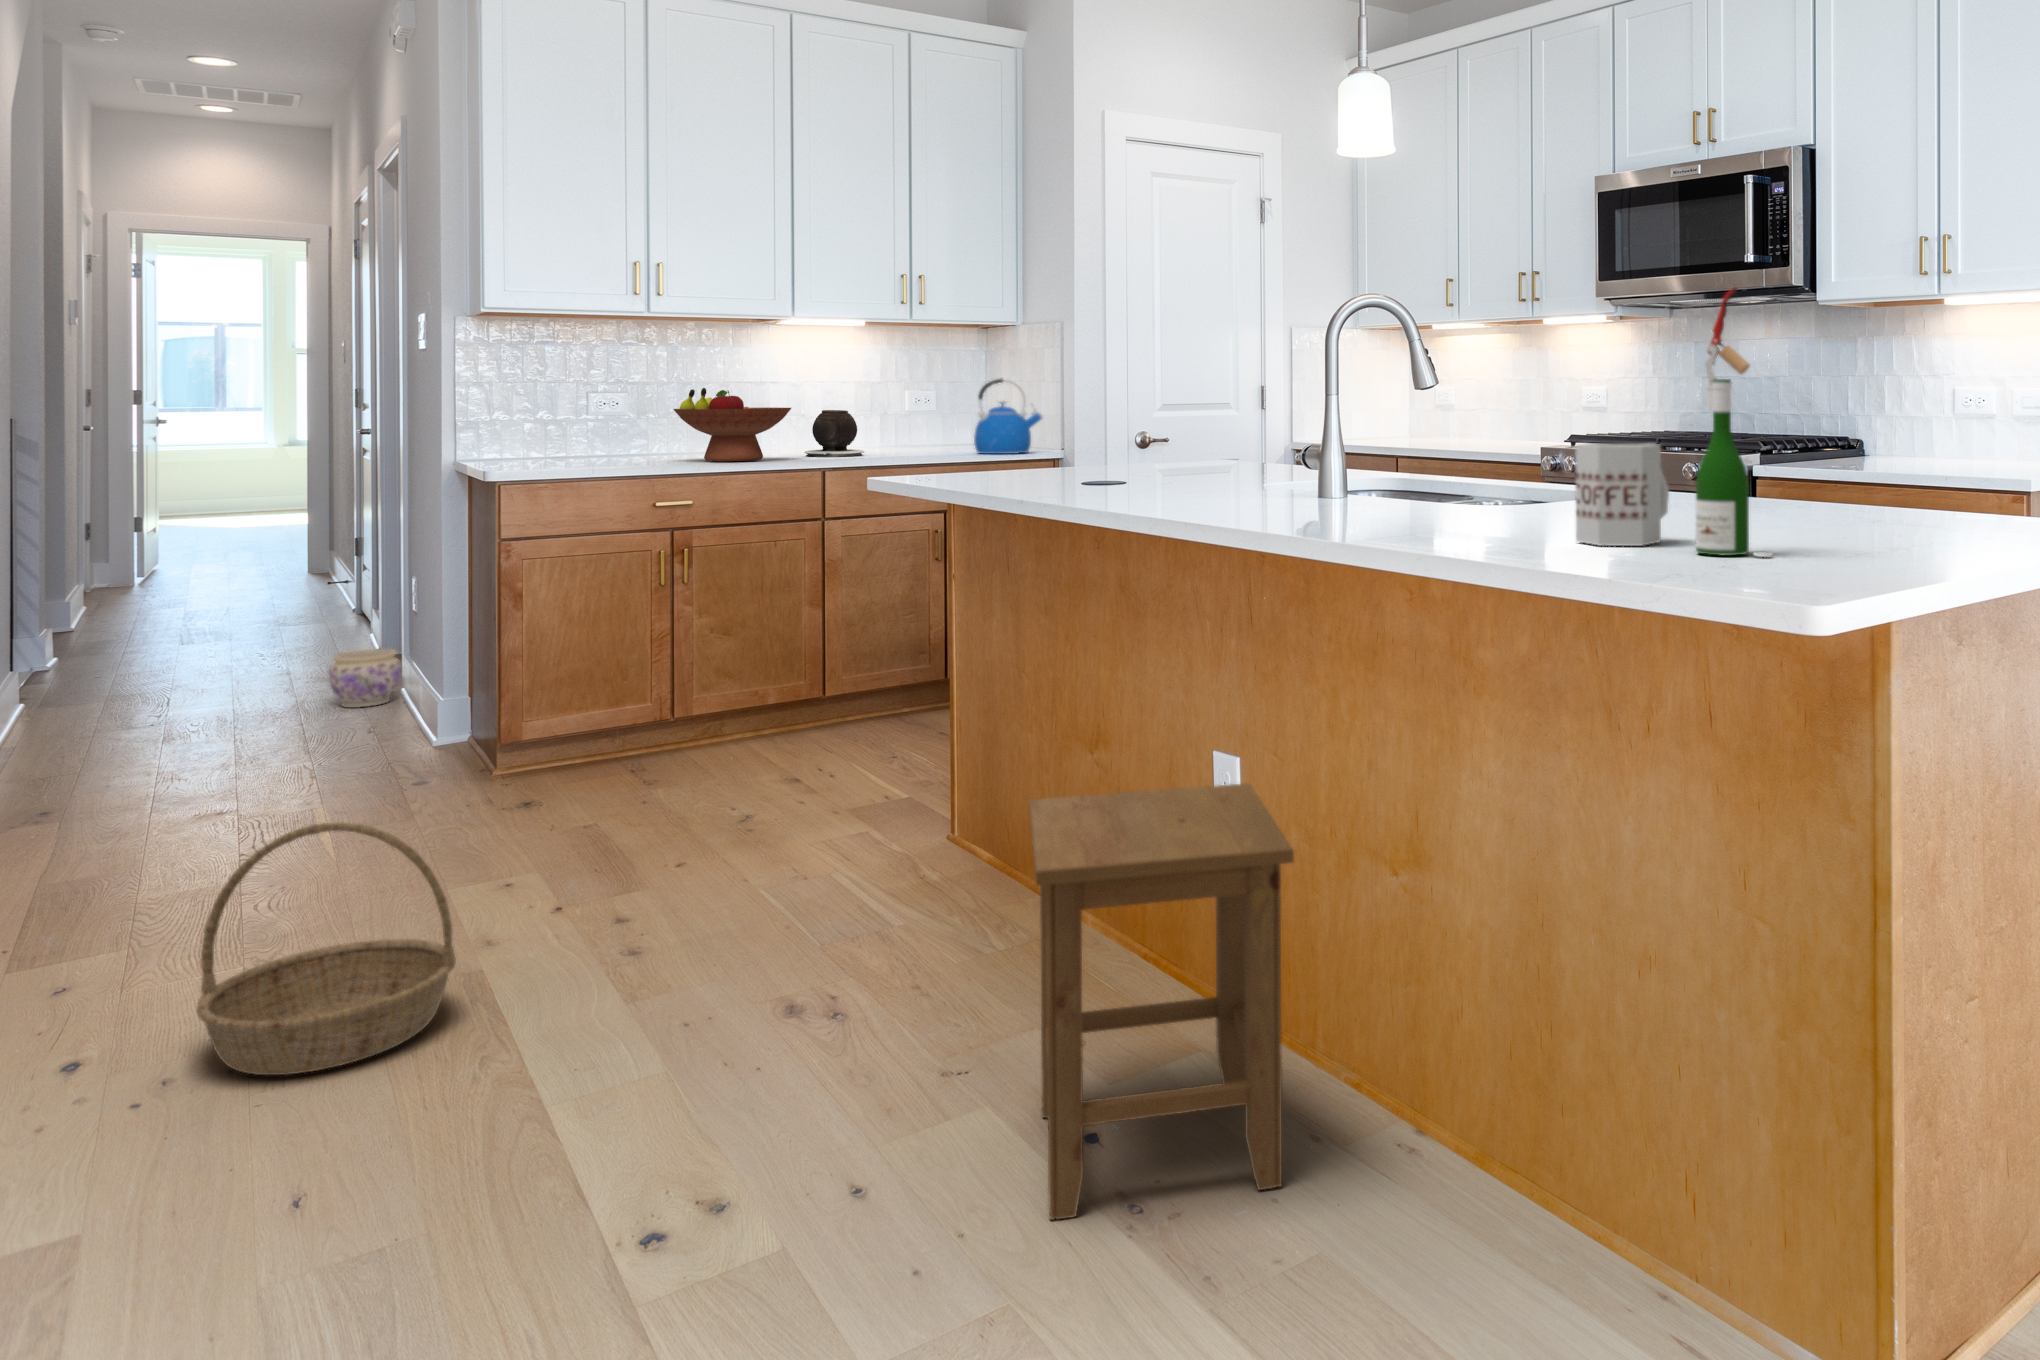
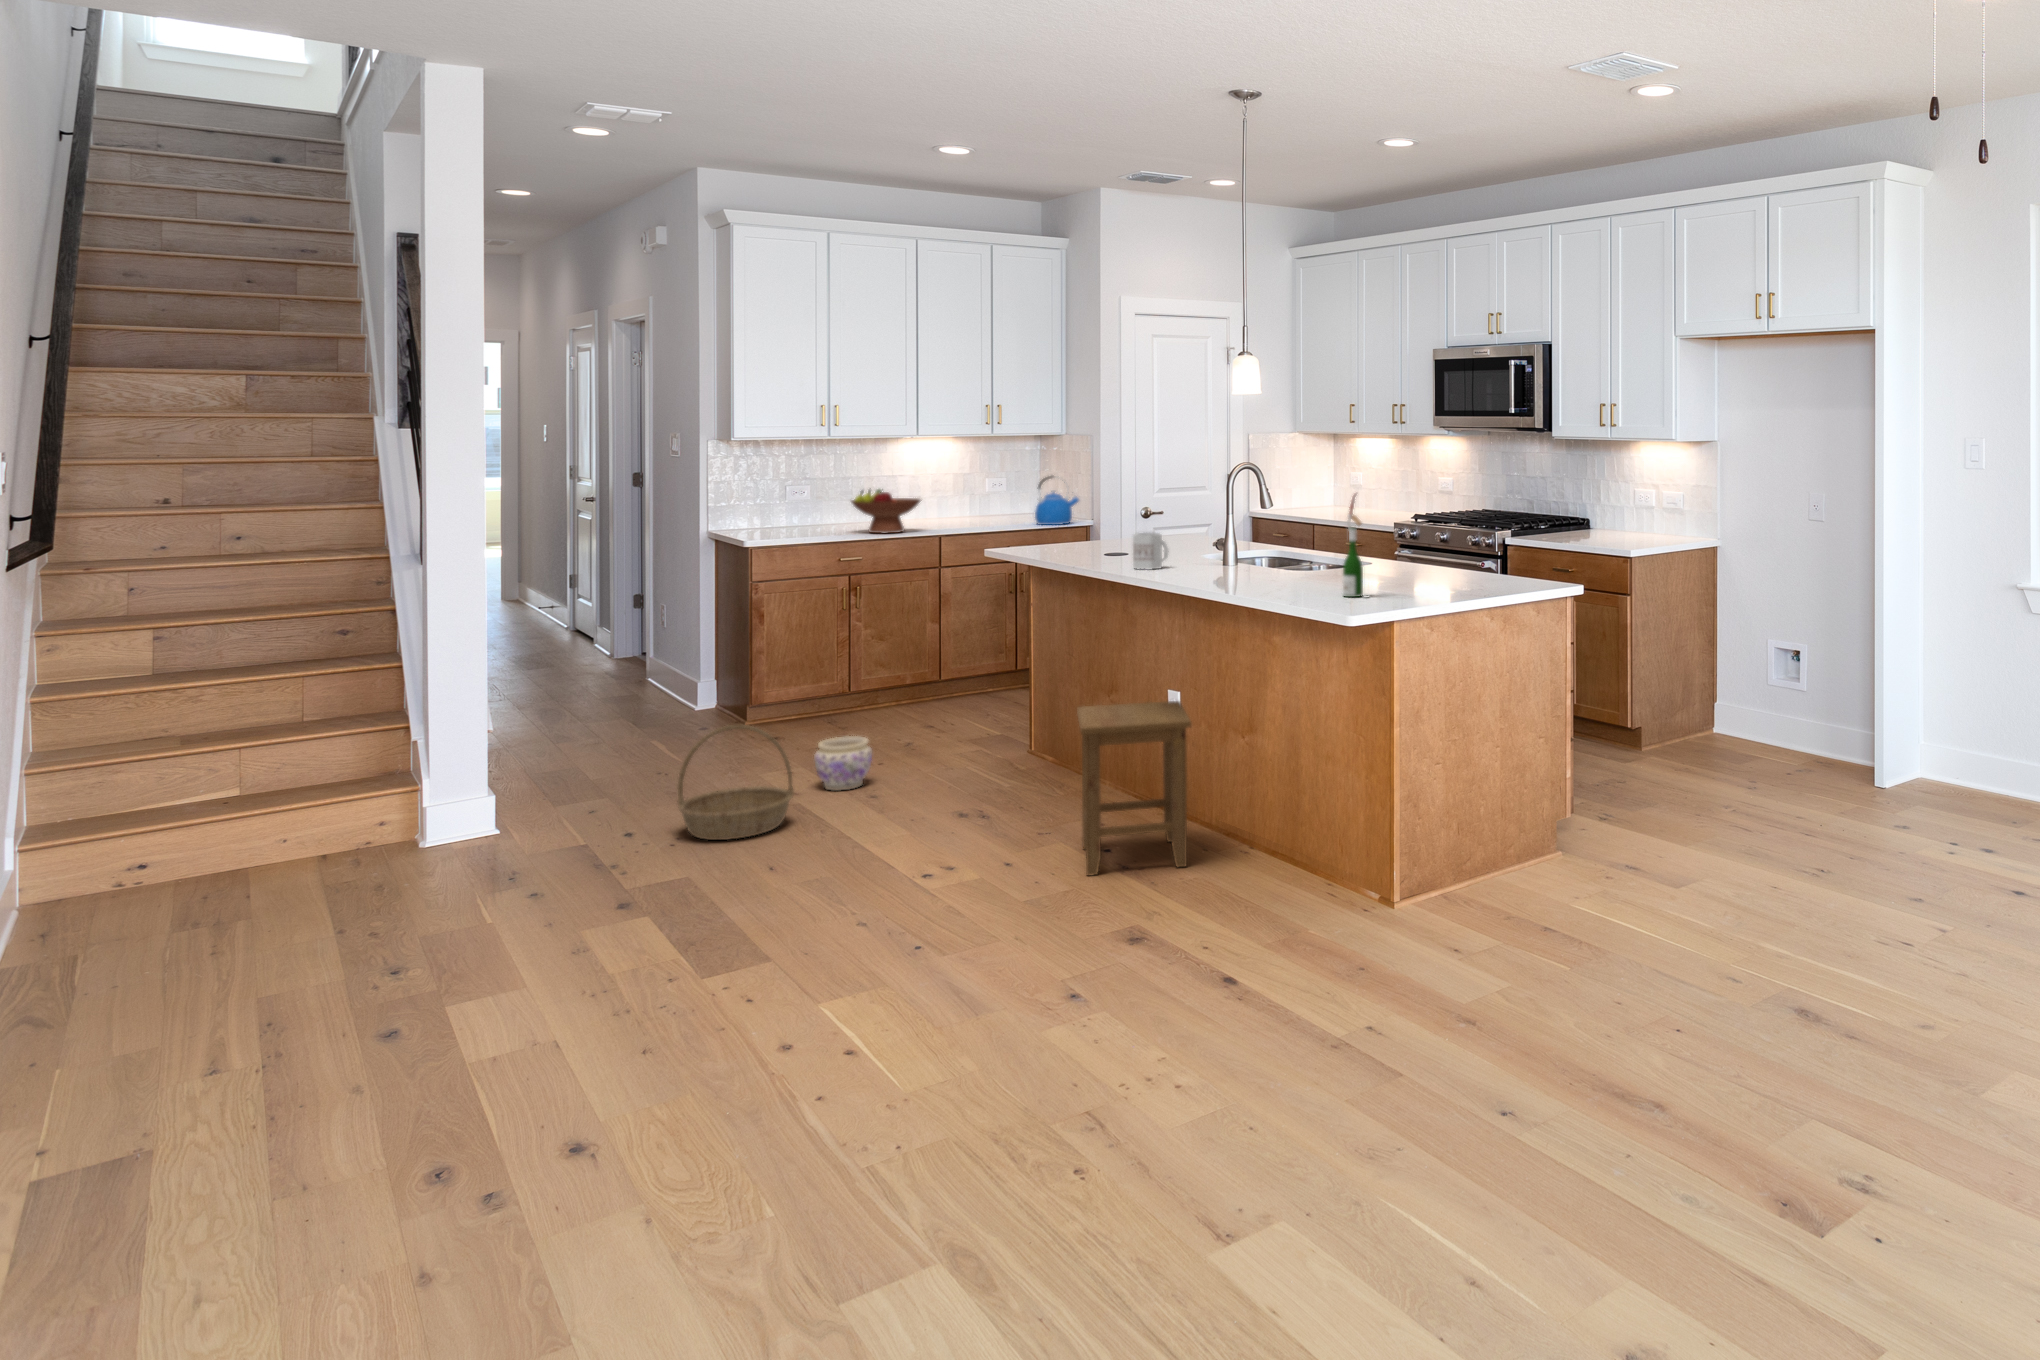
vase: present [805,410,864,457] -> none [926,497,964,528]
mug: present [1575,442,1669,546] -> present [1133,533,1169,570]
planter: present [328,649,401,708] -> present [814,736,872,791]

